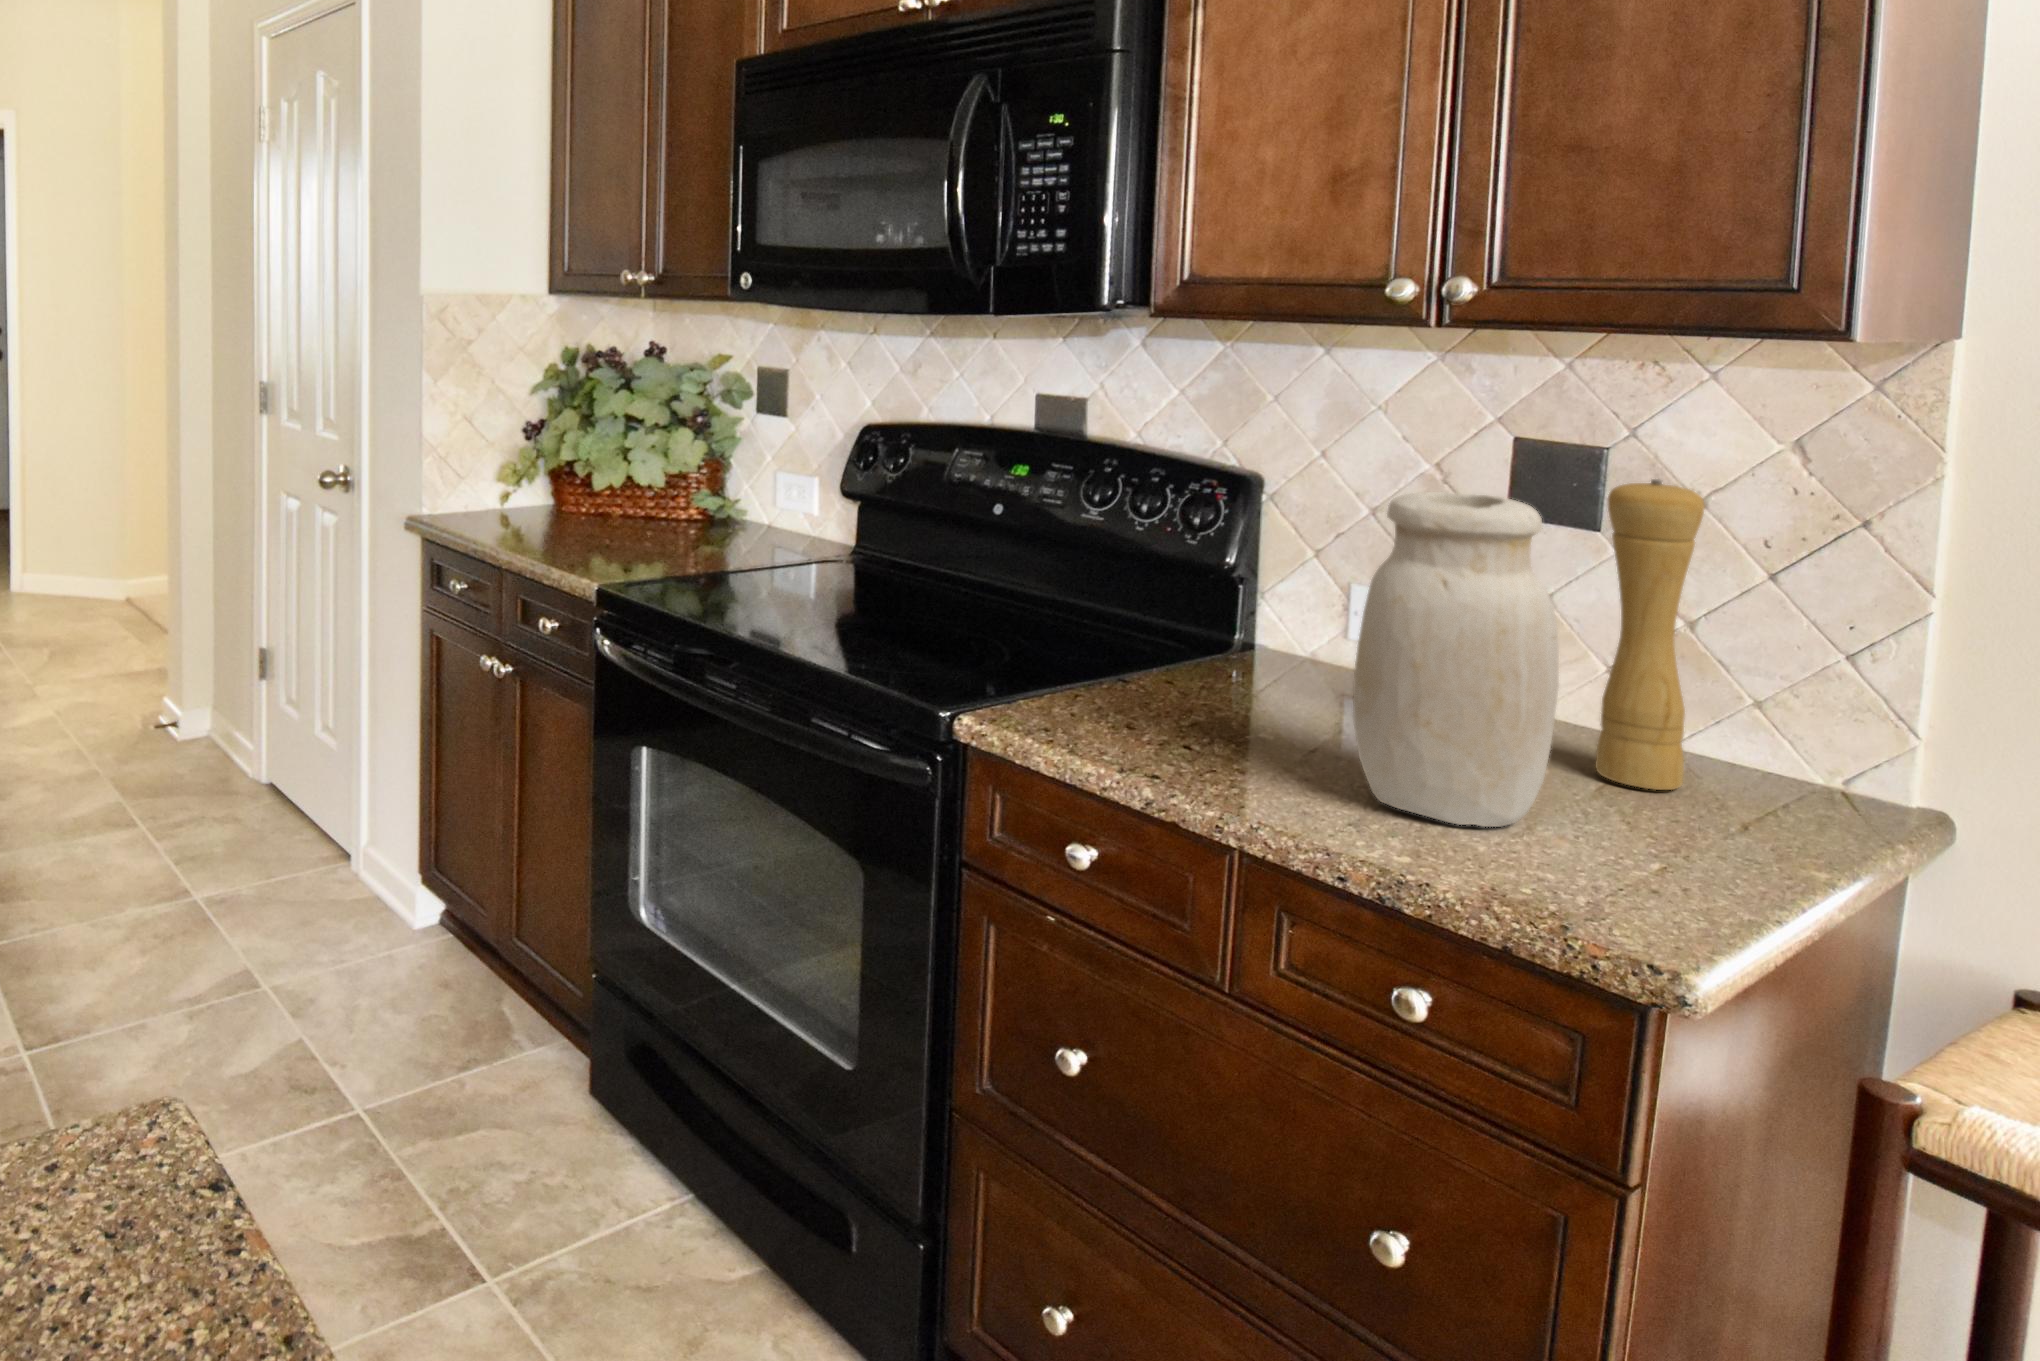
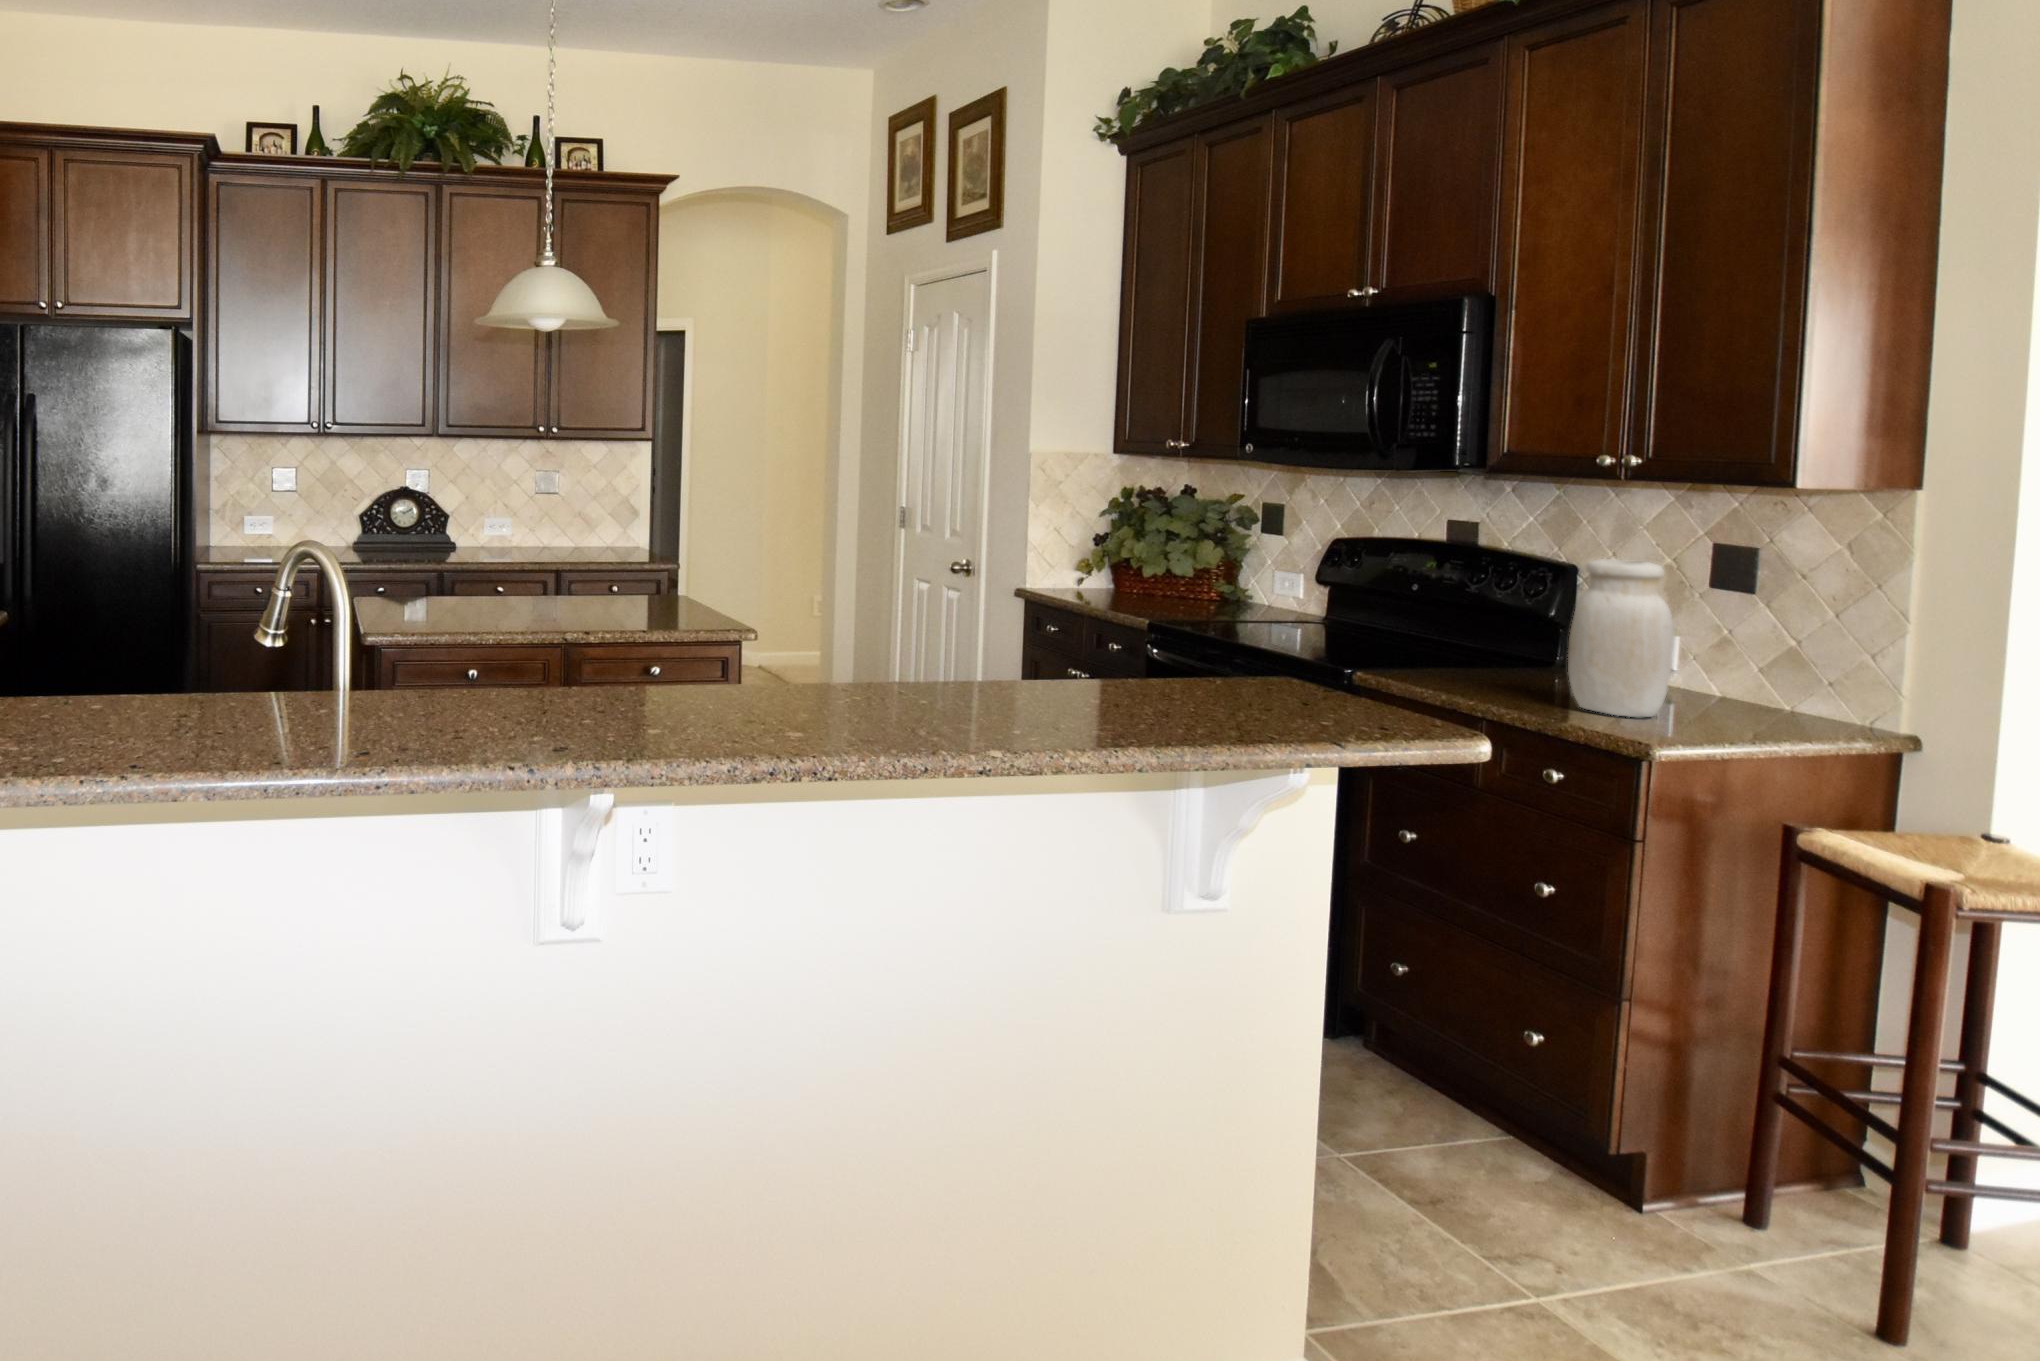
pepper mill: present [1596,479,1705,790] -> none [1725,560,1783,717]

